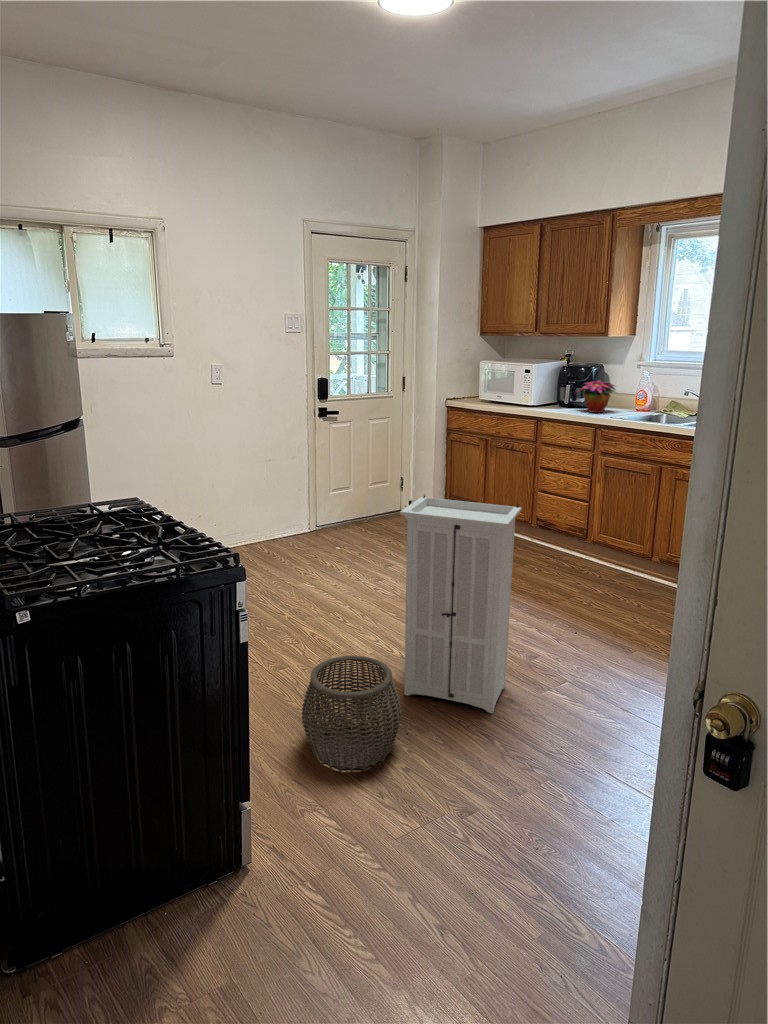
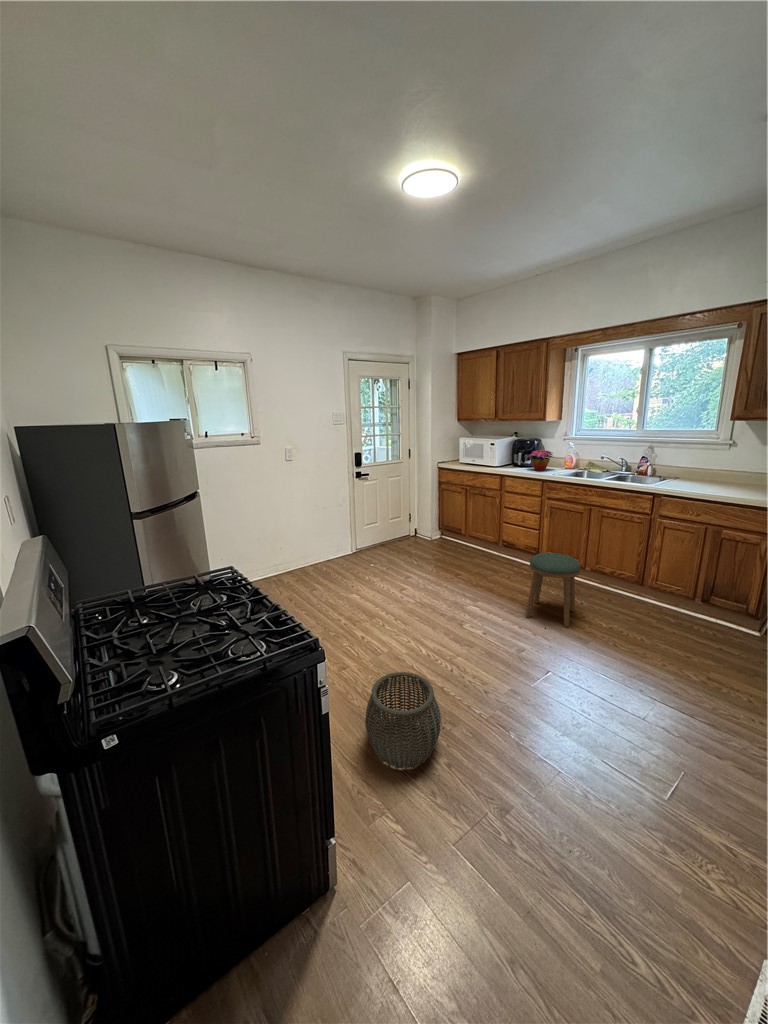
storage cabinet: present [400,494,522,713] -> none [431,543,519,706]
stool: none [550,526,629,631] -> present [526,553,580,627]

